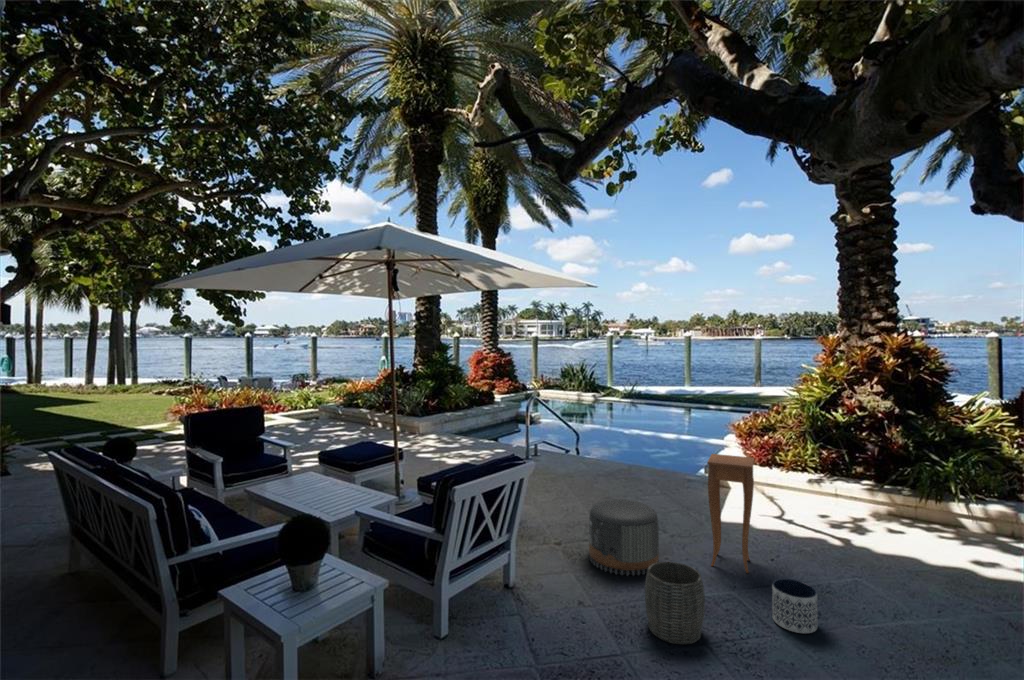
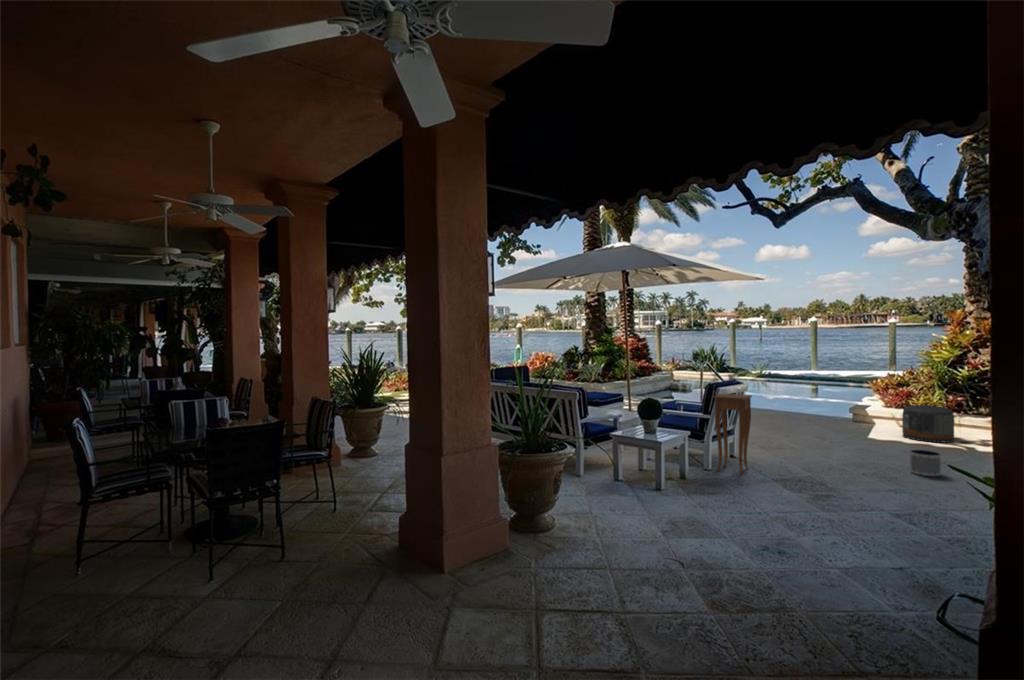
side table: present [707,454,754,573] -> present [714,394,752,474]
pouf: present [589,499,659,576] -> present [902,405,954,442]
woven basket: present [645,562,705,644] -> none [828,437,867,476]

